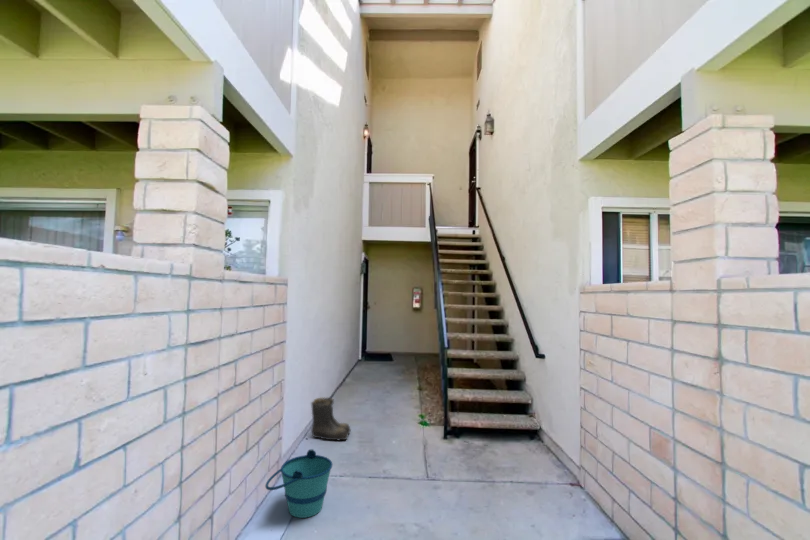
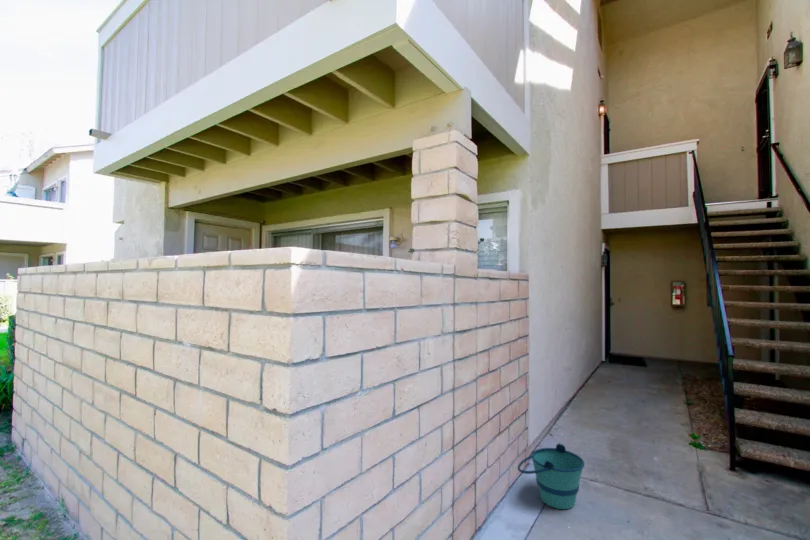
boots: present [311,397,350,440] -> none [556,394,600,442]

